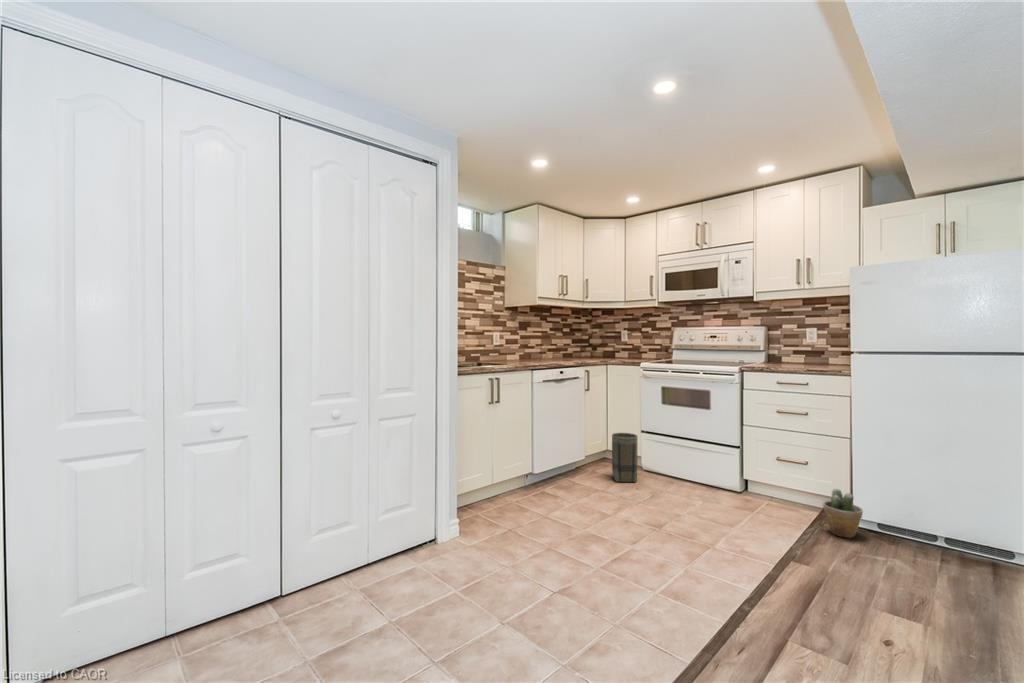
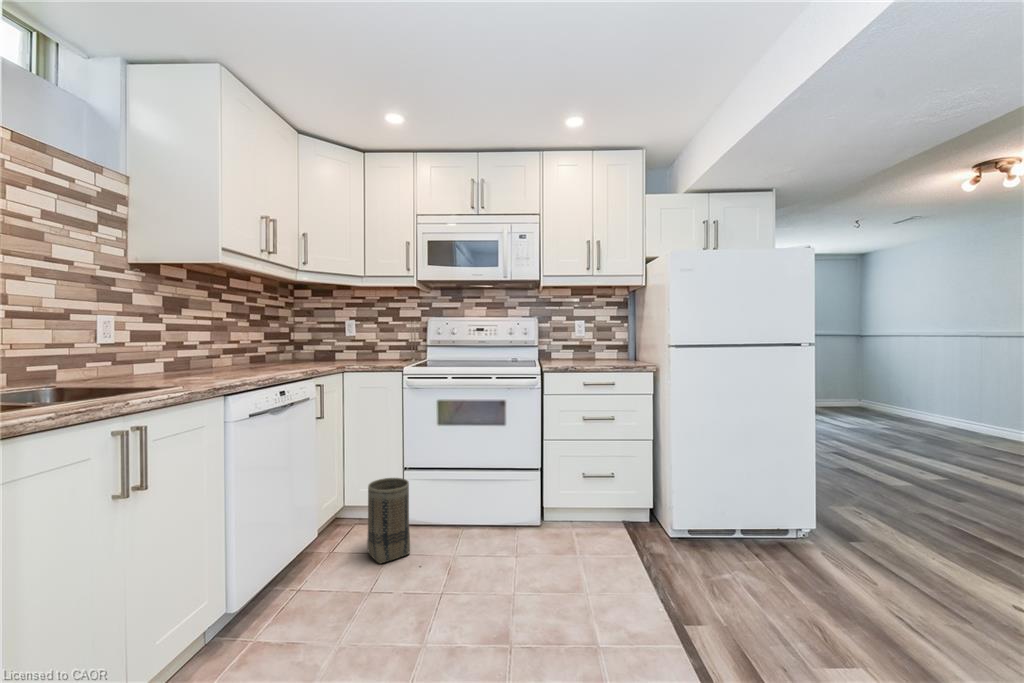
potted plant: present [823,489,863,538] -> none [661,508,701,566]

